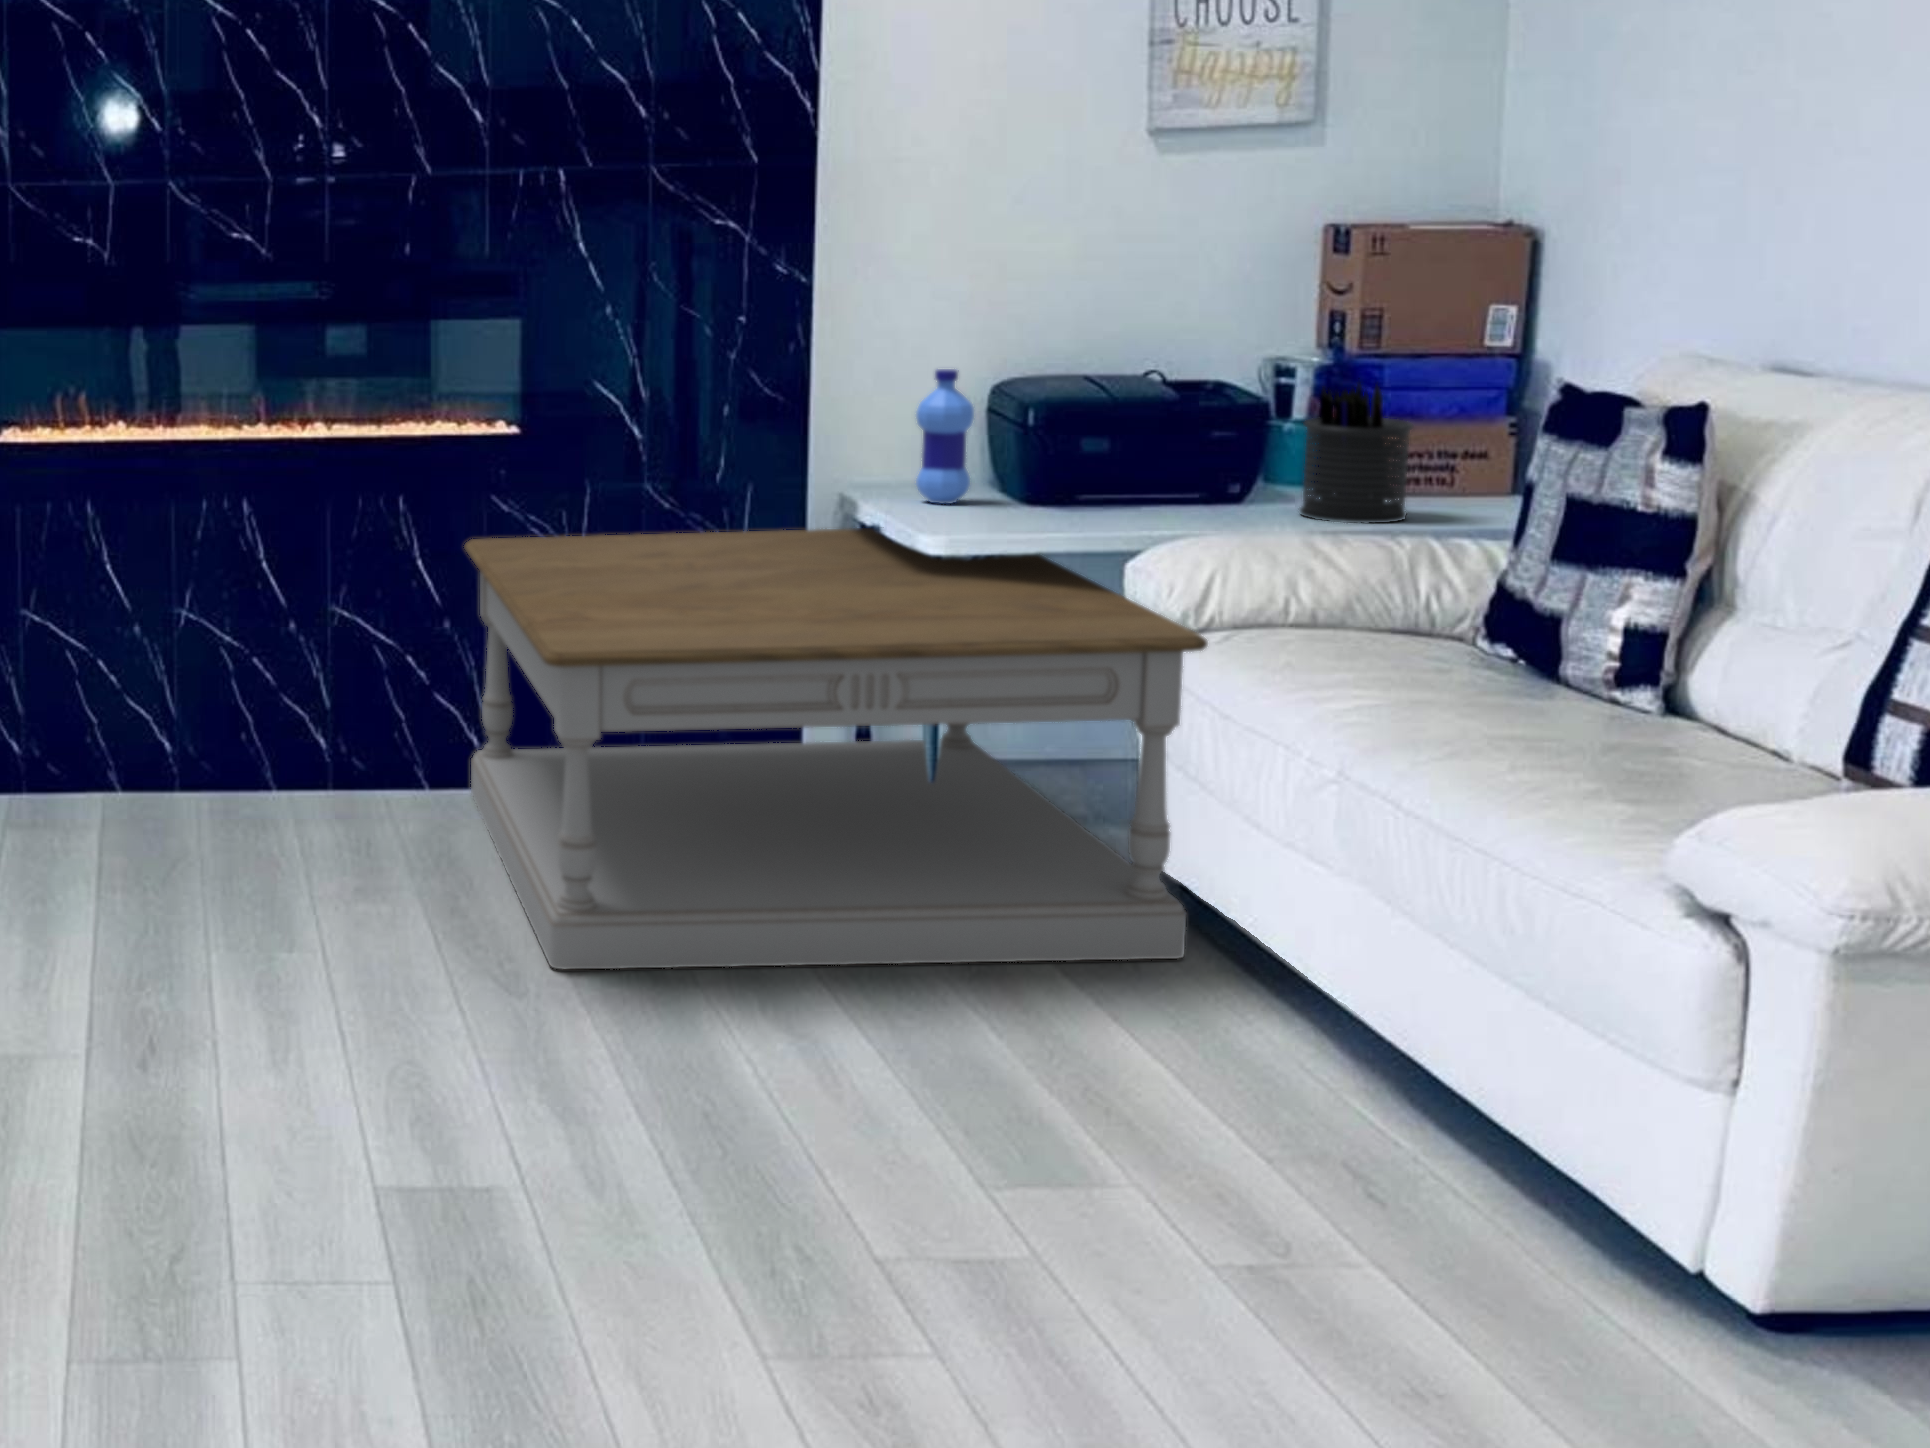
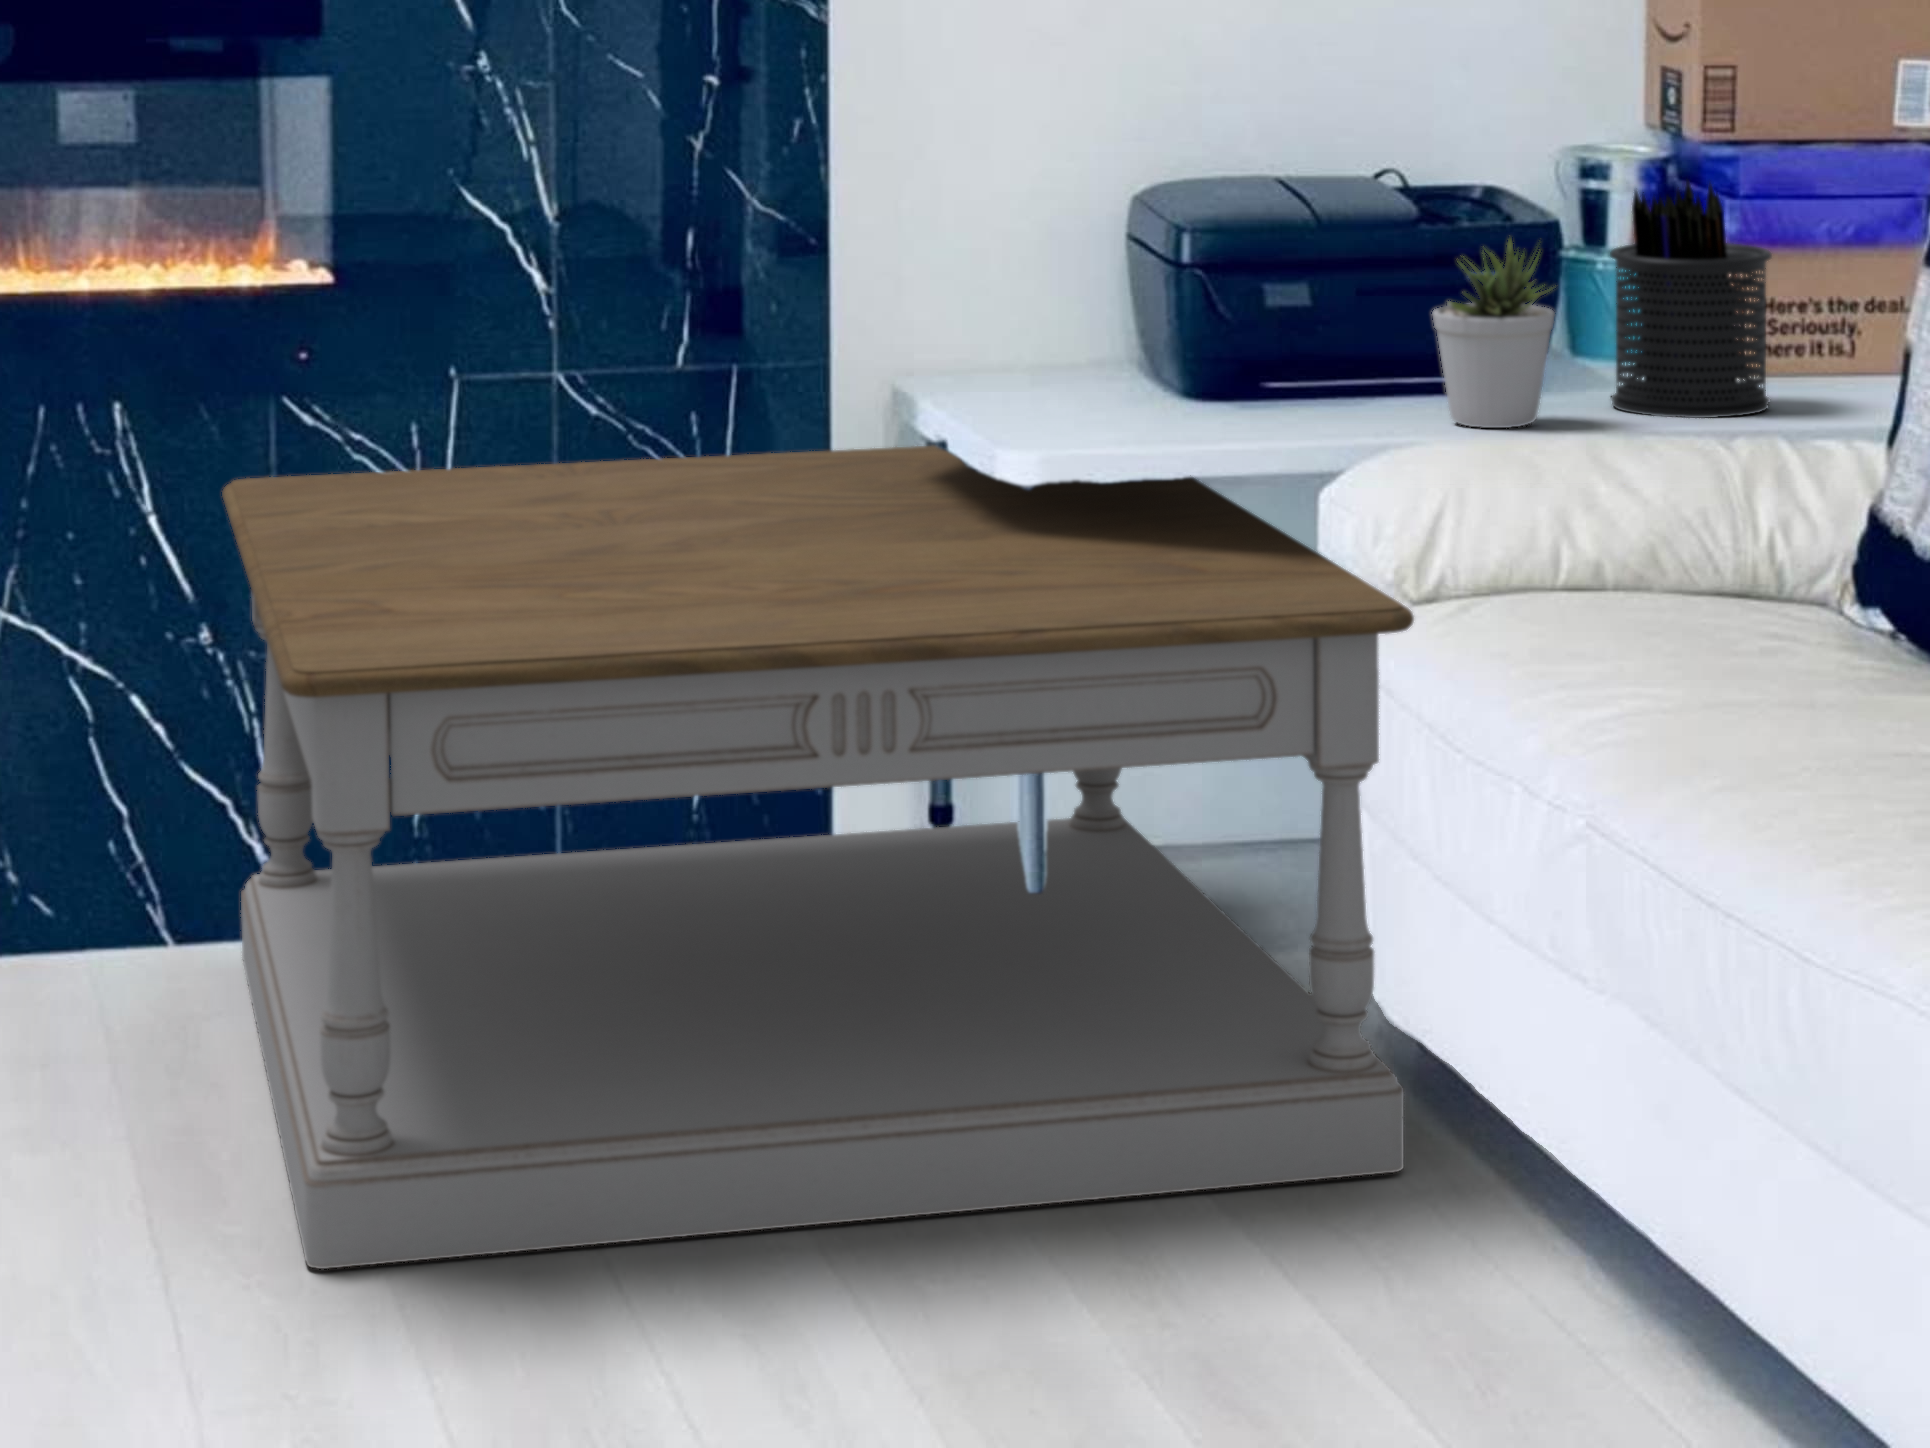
water bottle: present [916,369,974,504] -> none [1008,165,1103,399]
potted plant: none [1192,414,1276,528] -> present [1433,239,1554,428]

